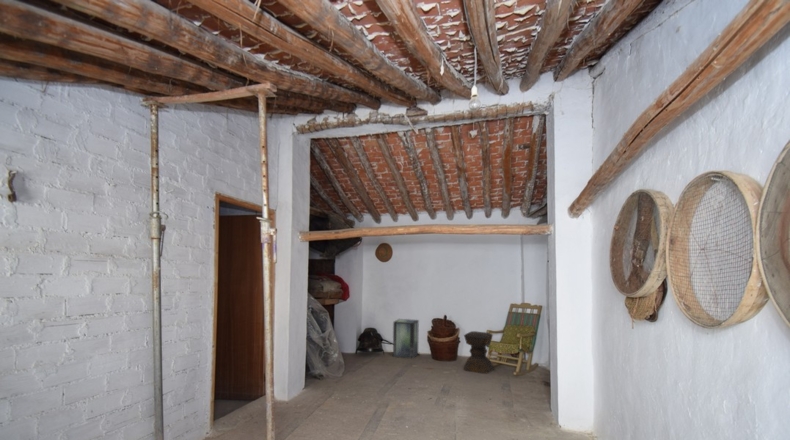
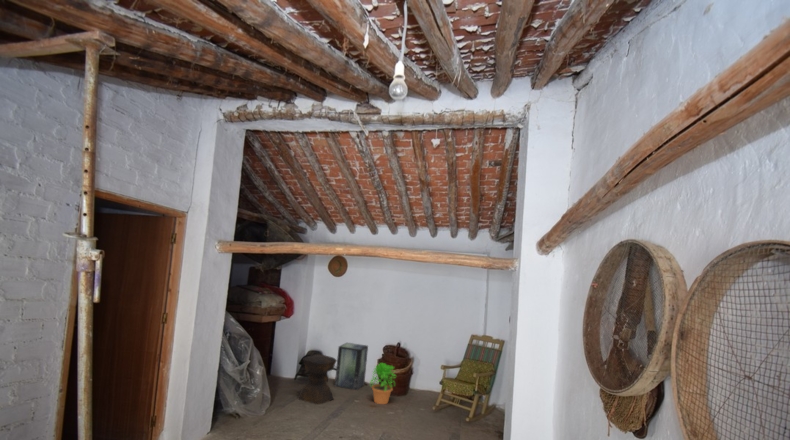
potted plant: none [425,331,450,367] -> present [371,363,396,404]
stool: present [463,331,494,374] -> present [298,354,337,404]

